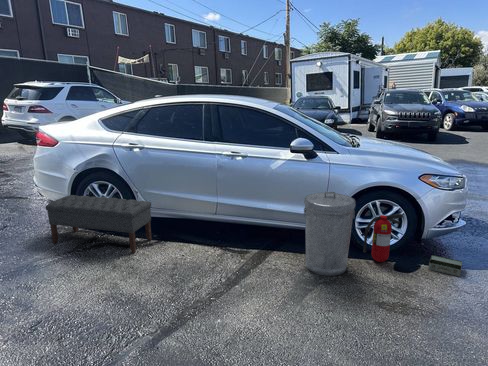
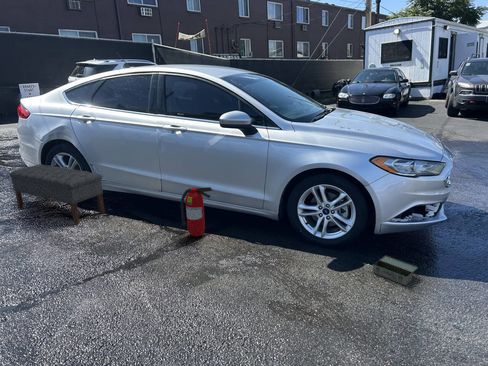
trash can: present [304,192,356,276] -> none [221,170,280,268]
fire extinguisher: present [363,214,403,262] -> present [181,187,212,237]

